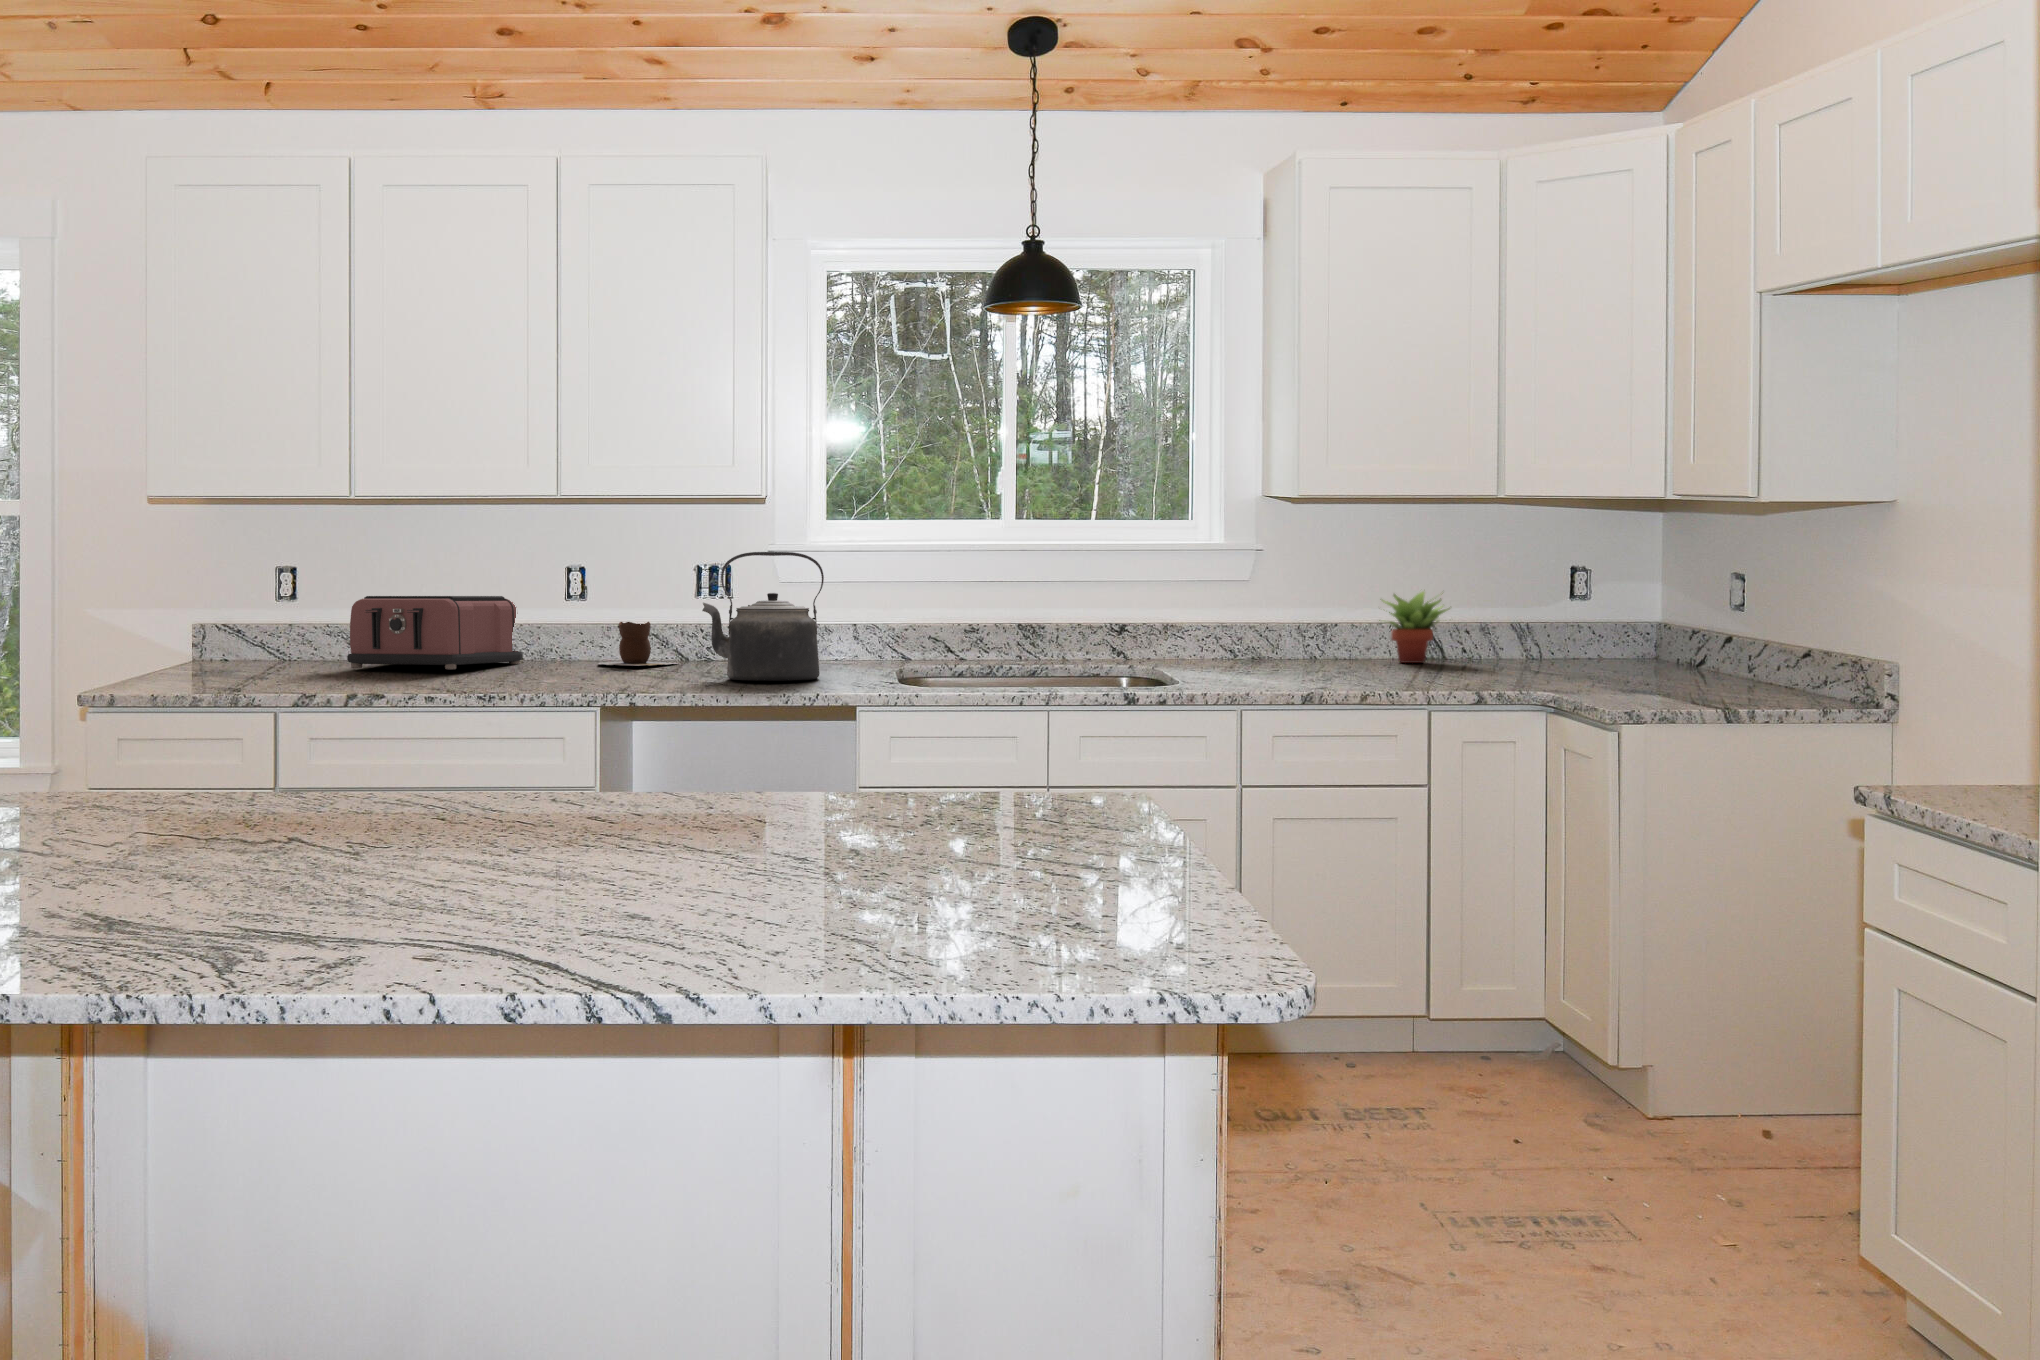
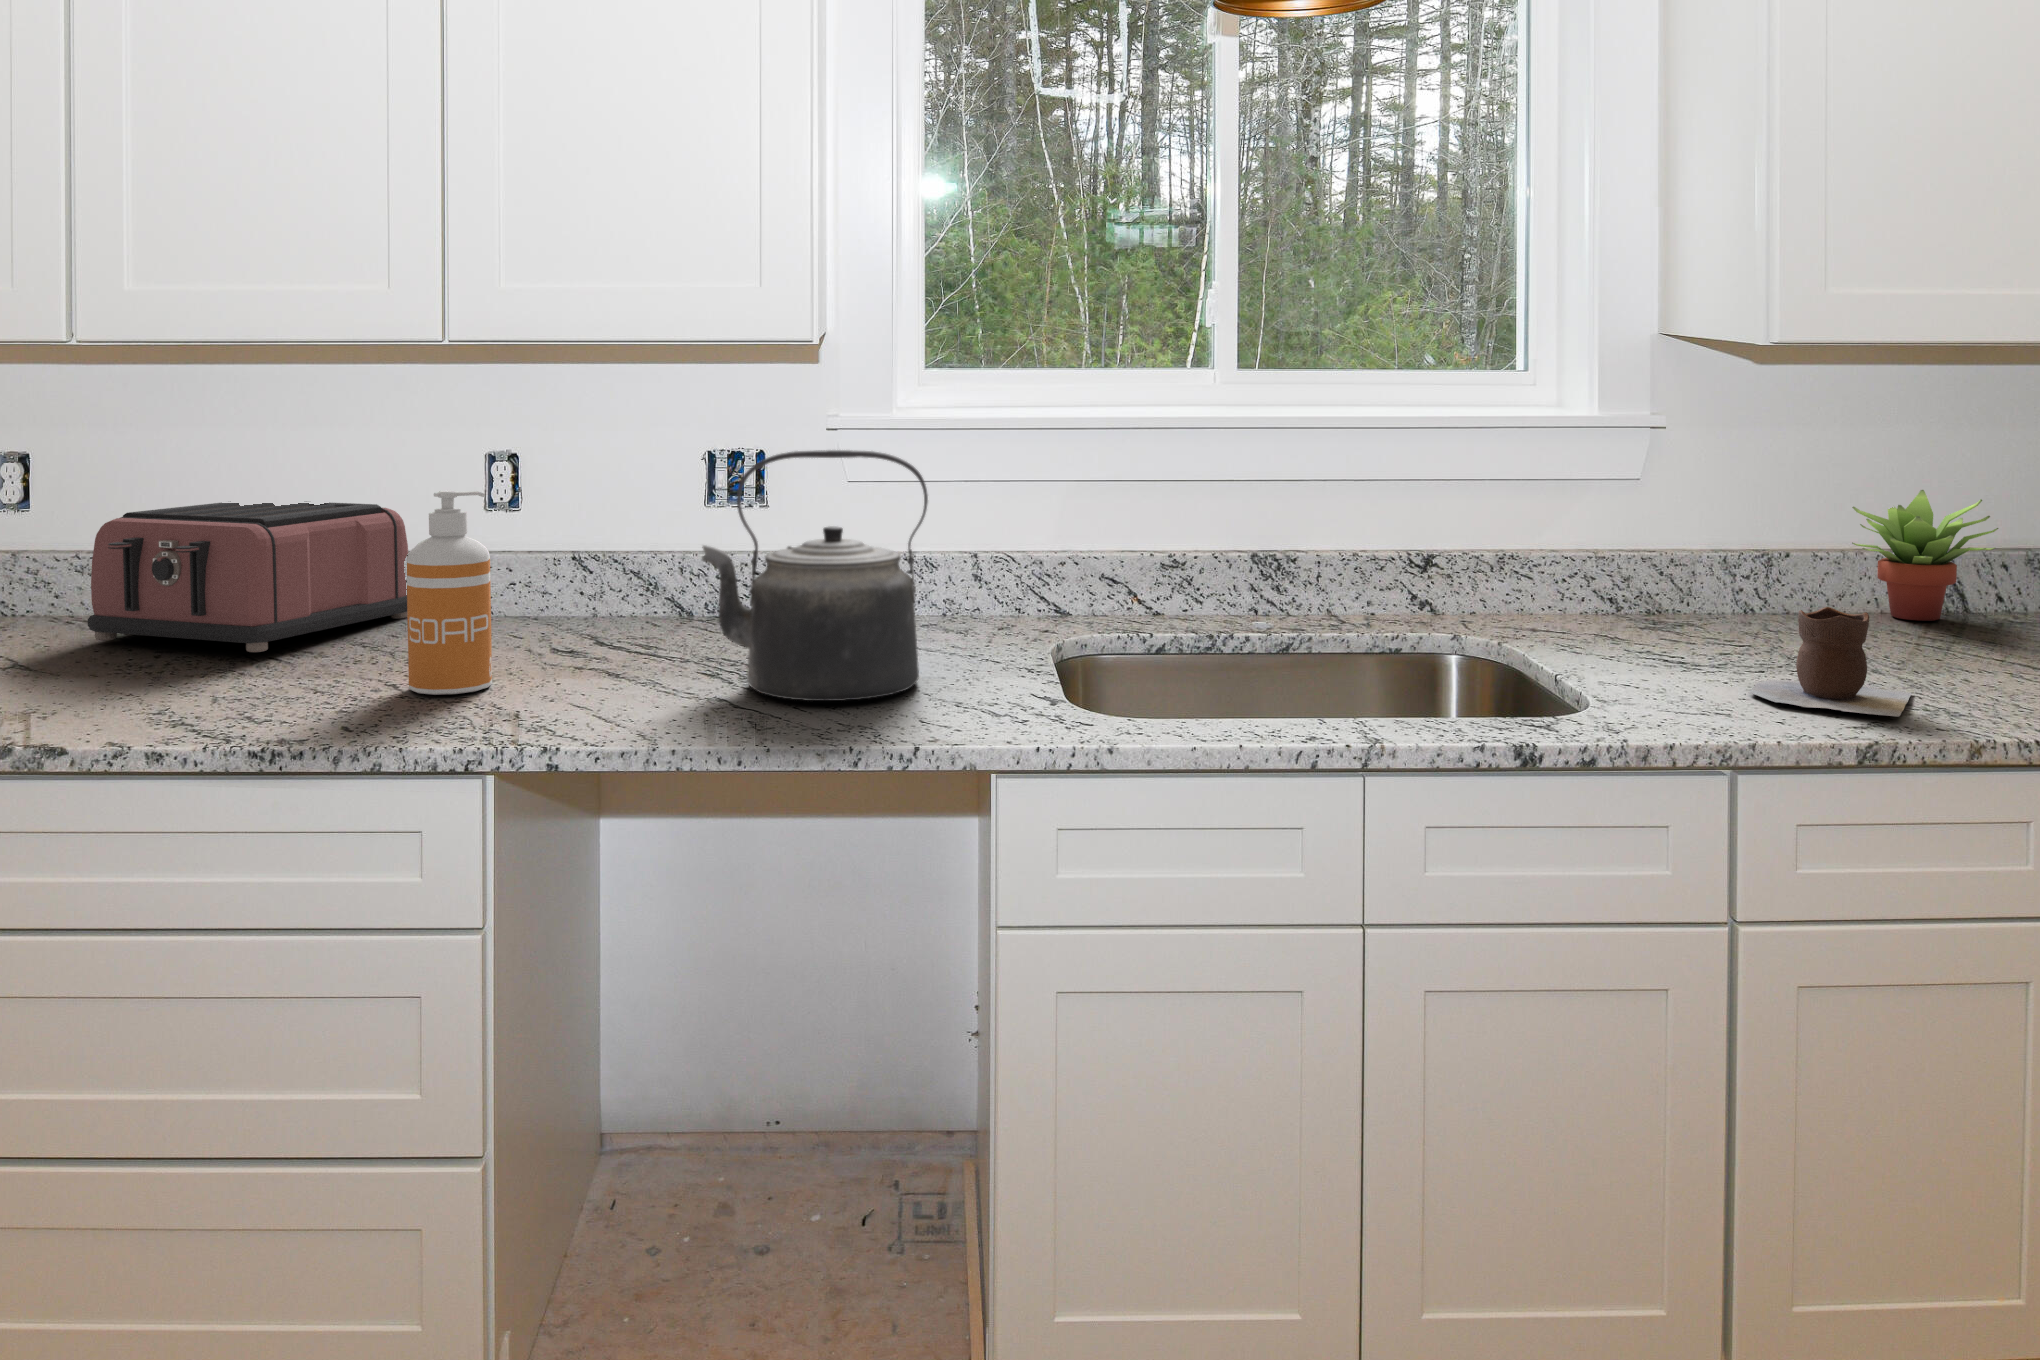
soap dispenser: none [545,574,589,680] -> present [407,491,492,695]
vase: present [599,622,675,666] -> present [1749,607,1912,717]

